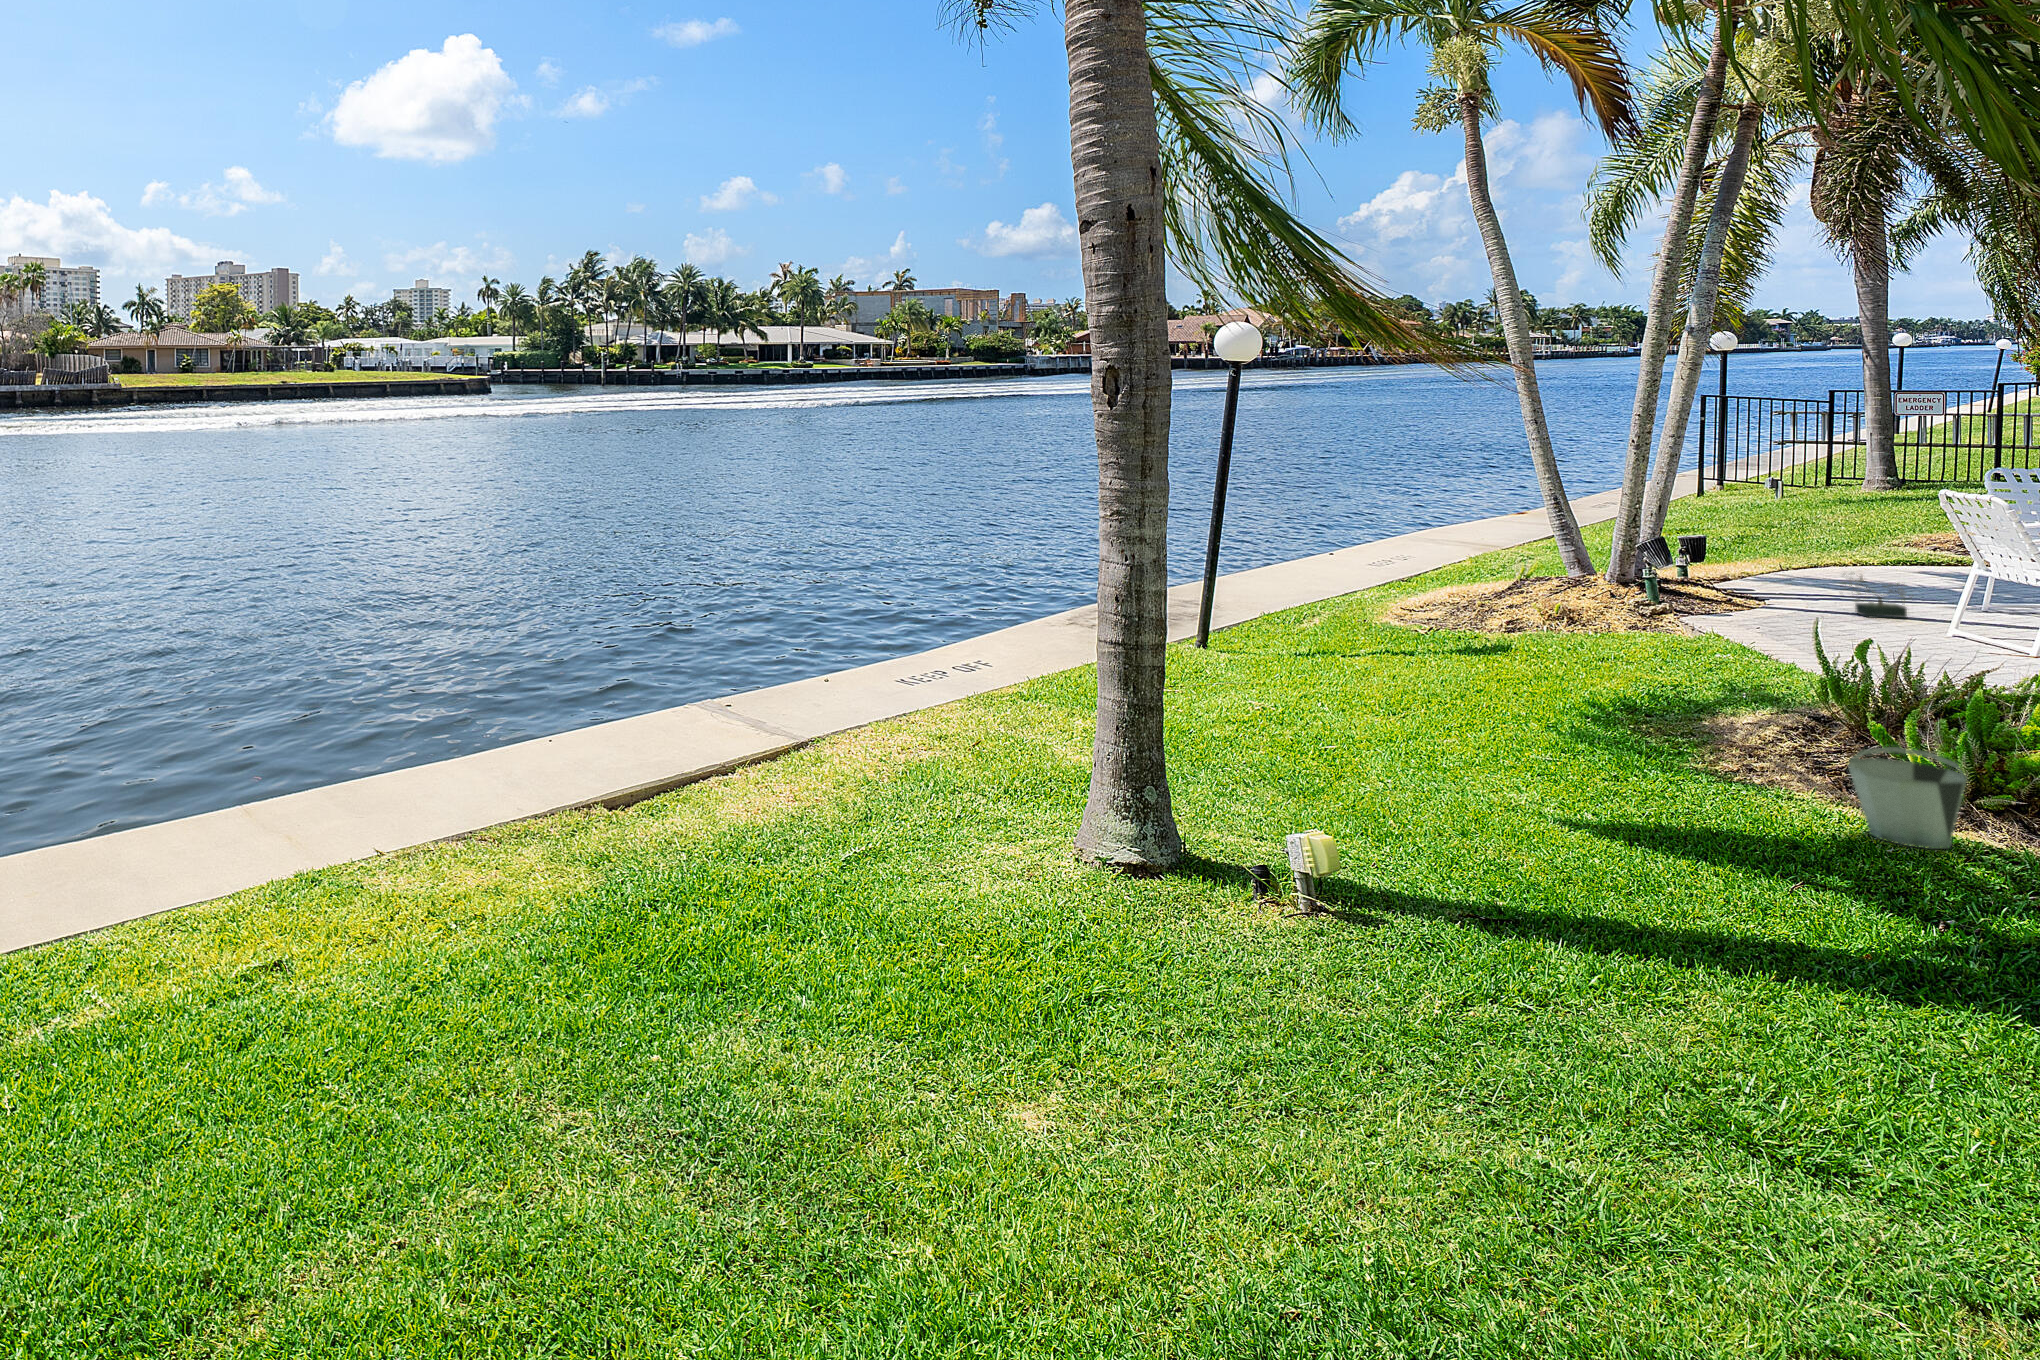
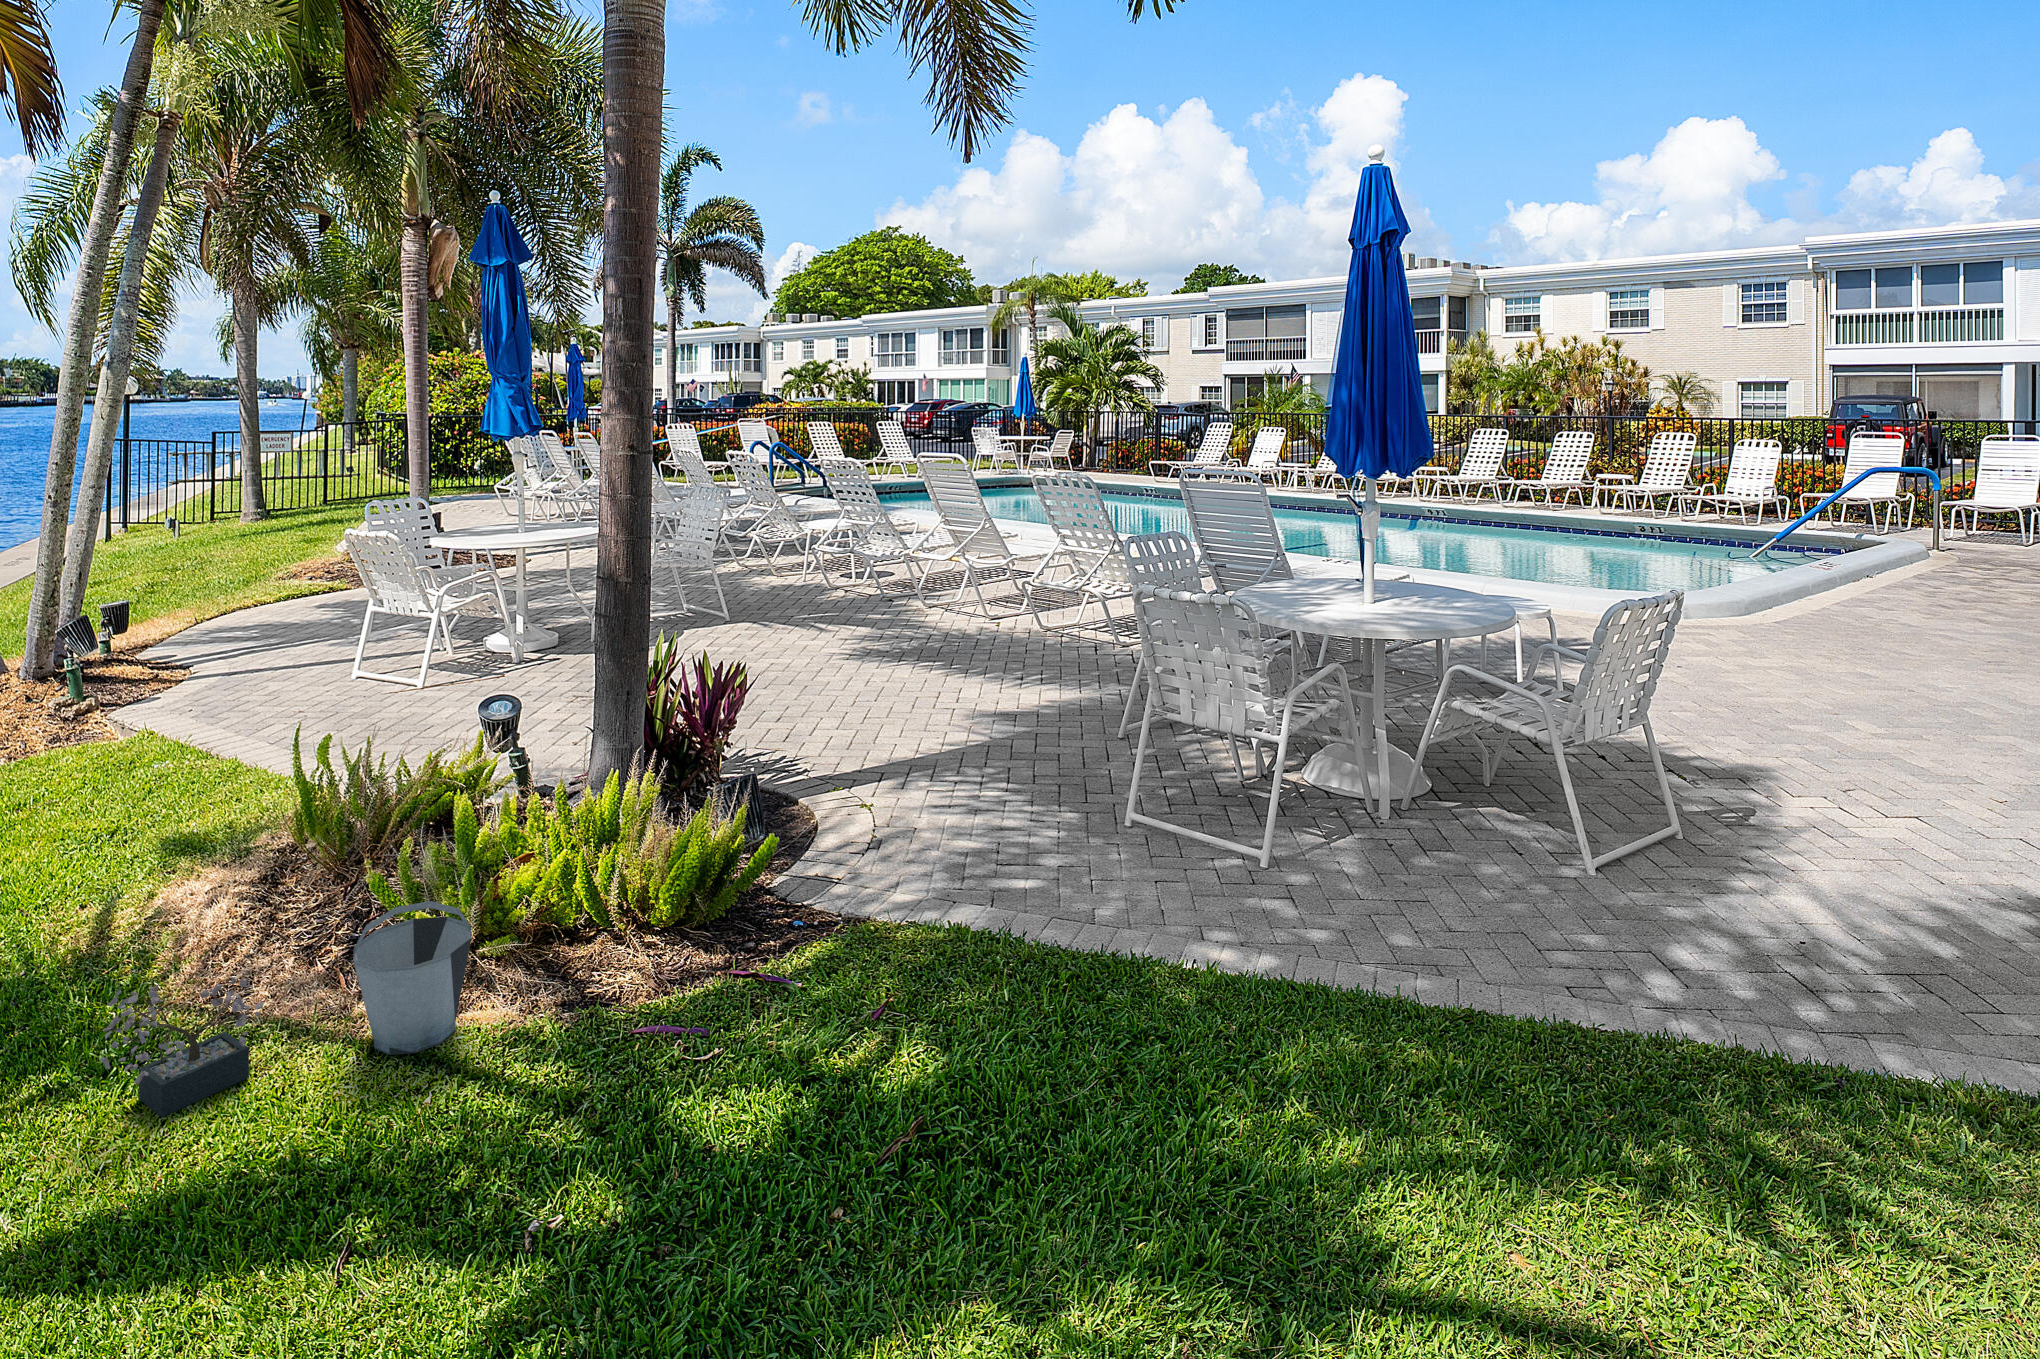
decorative plant: present [1842,576,1907,618] -> present [102,977,263,1117]

